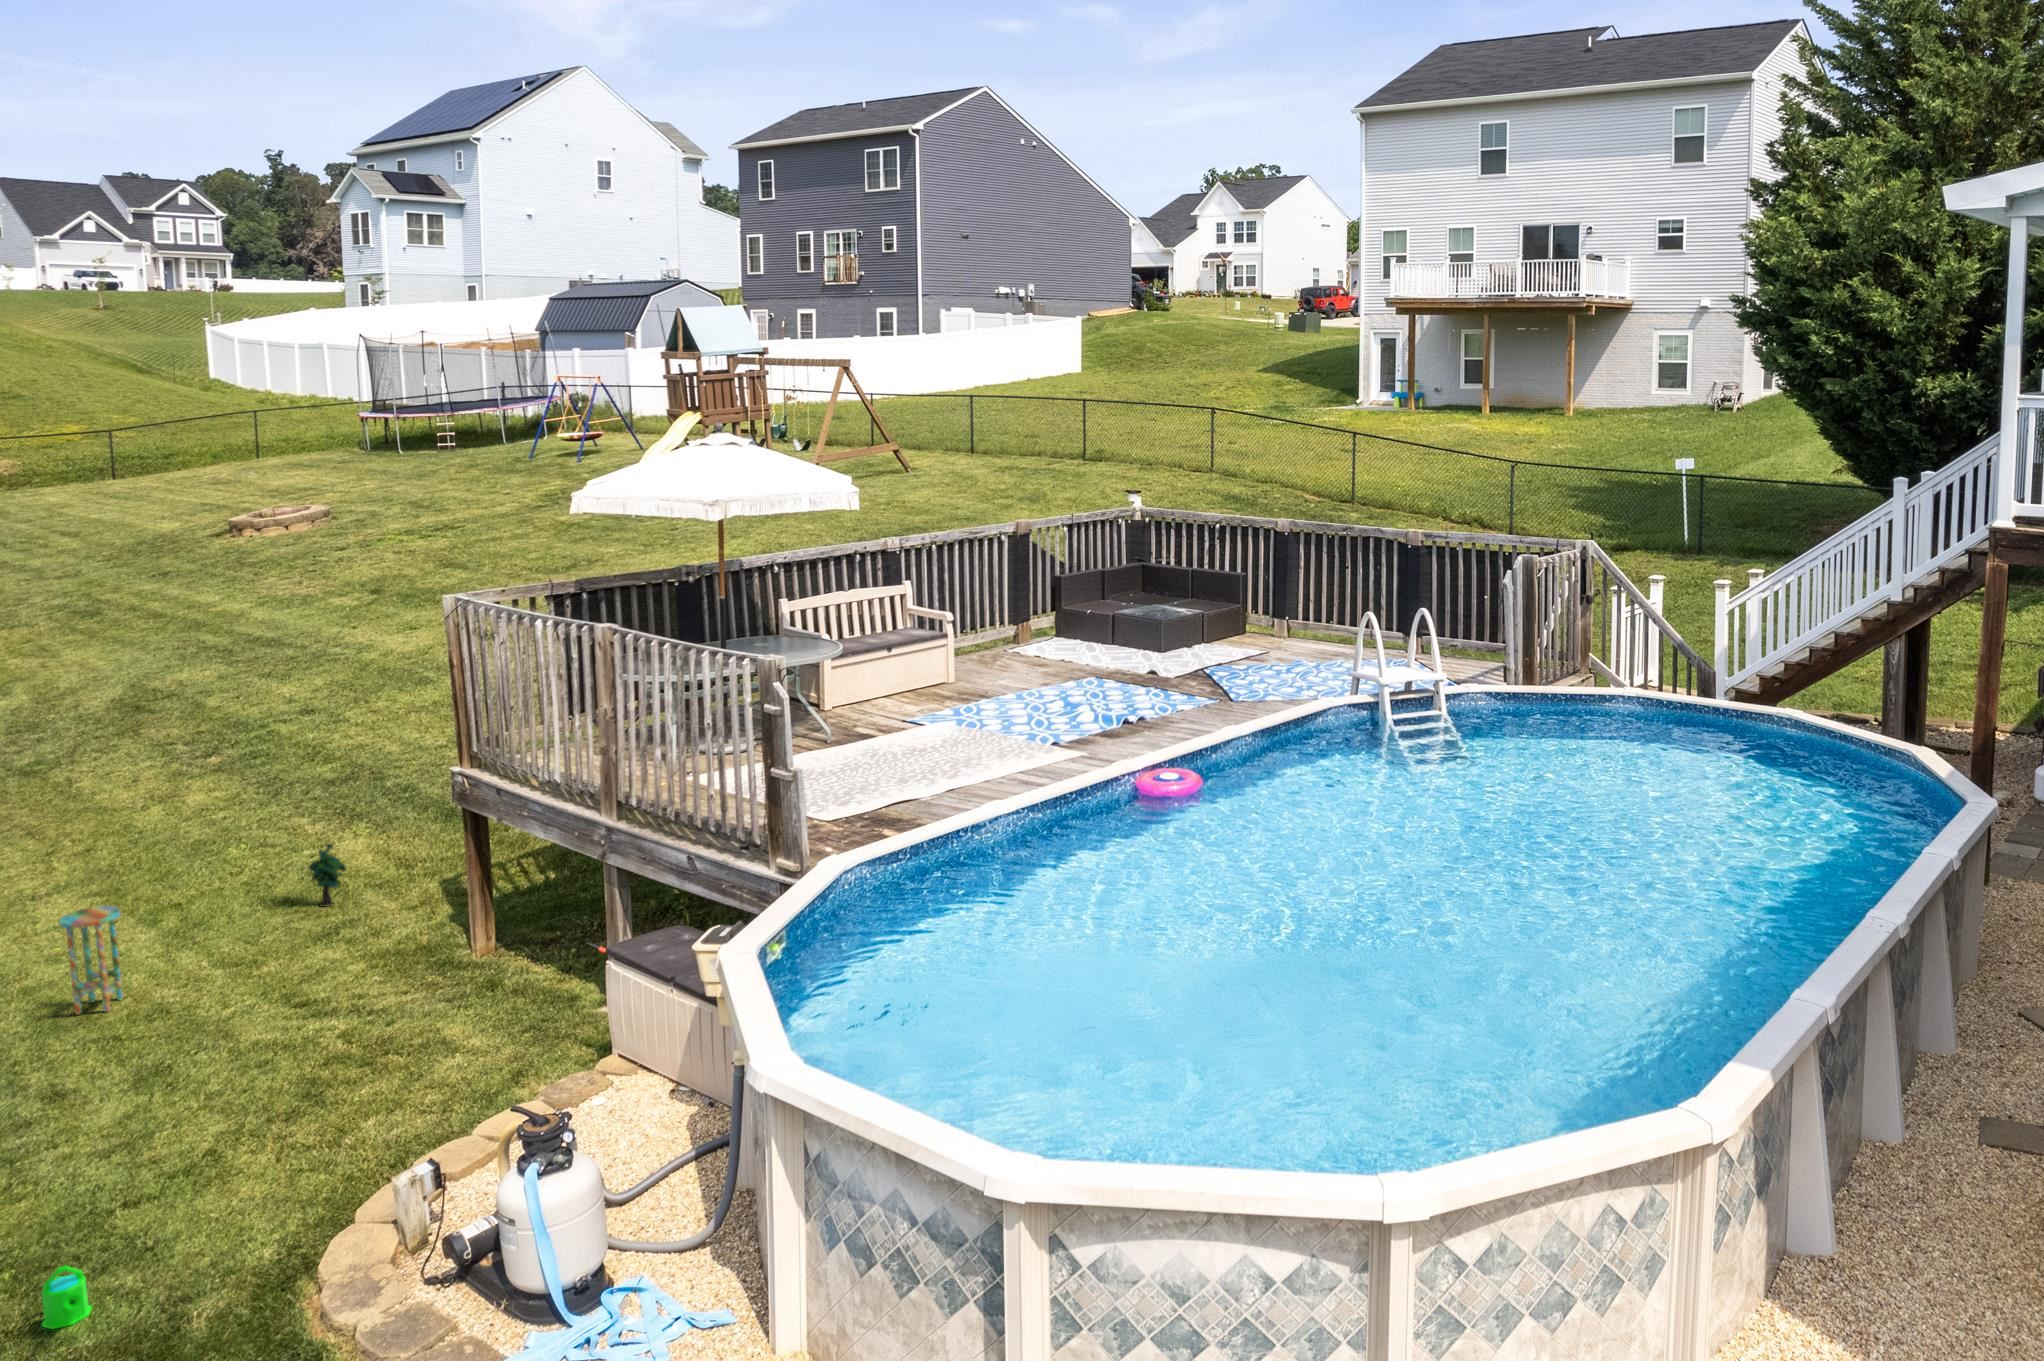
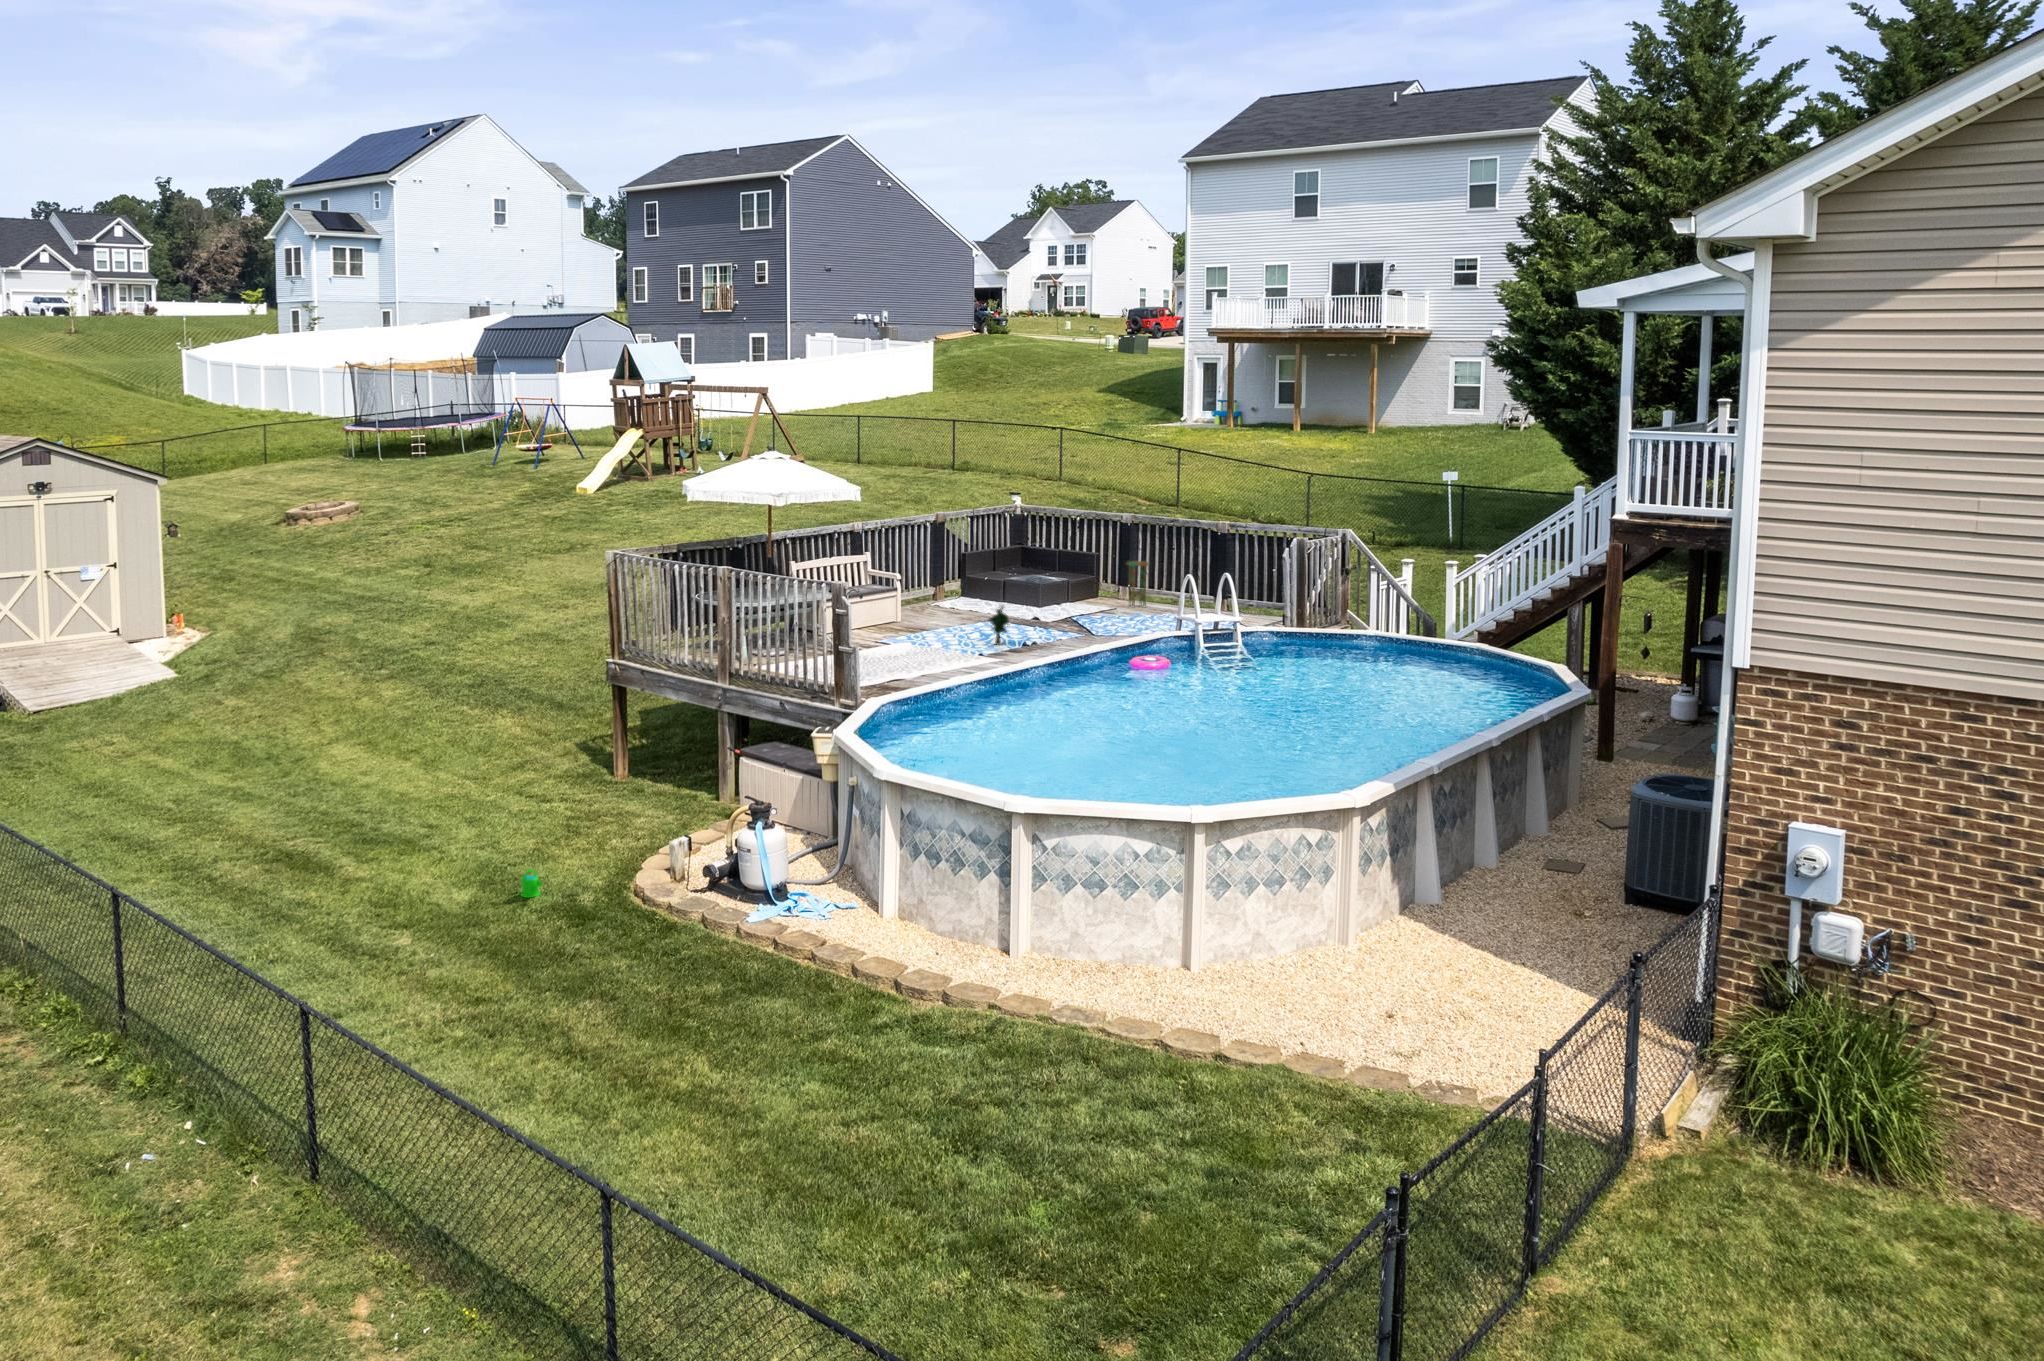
decorative plant: present [308,844,346,907] -> present [988,606,1010,645]
side table: present [59,906,123,1015] -> present [1127,561,1149,607]

